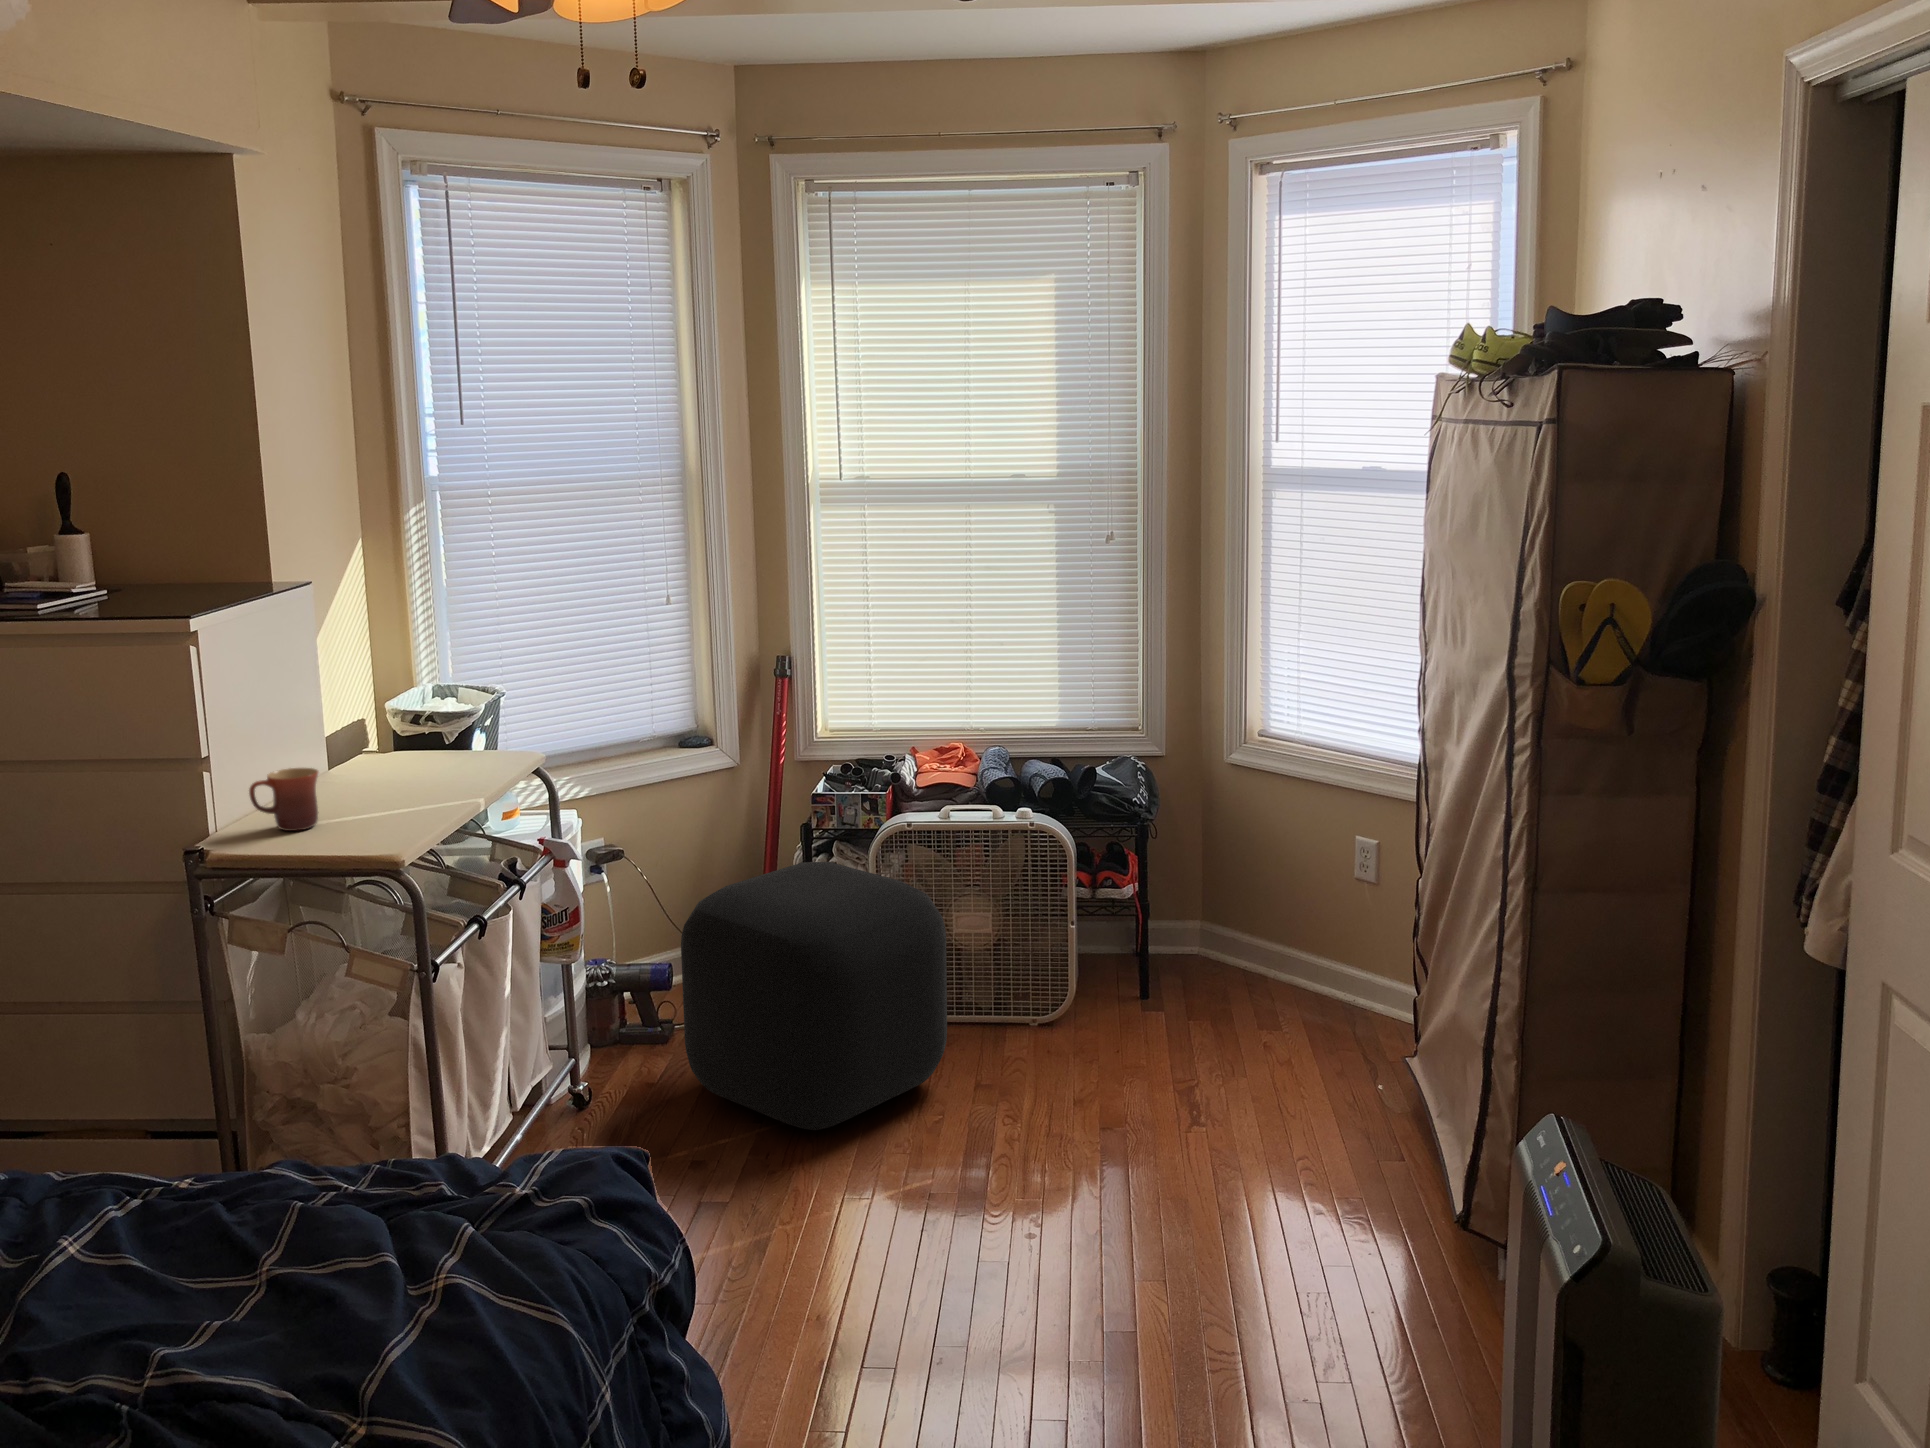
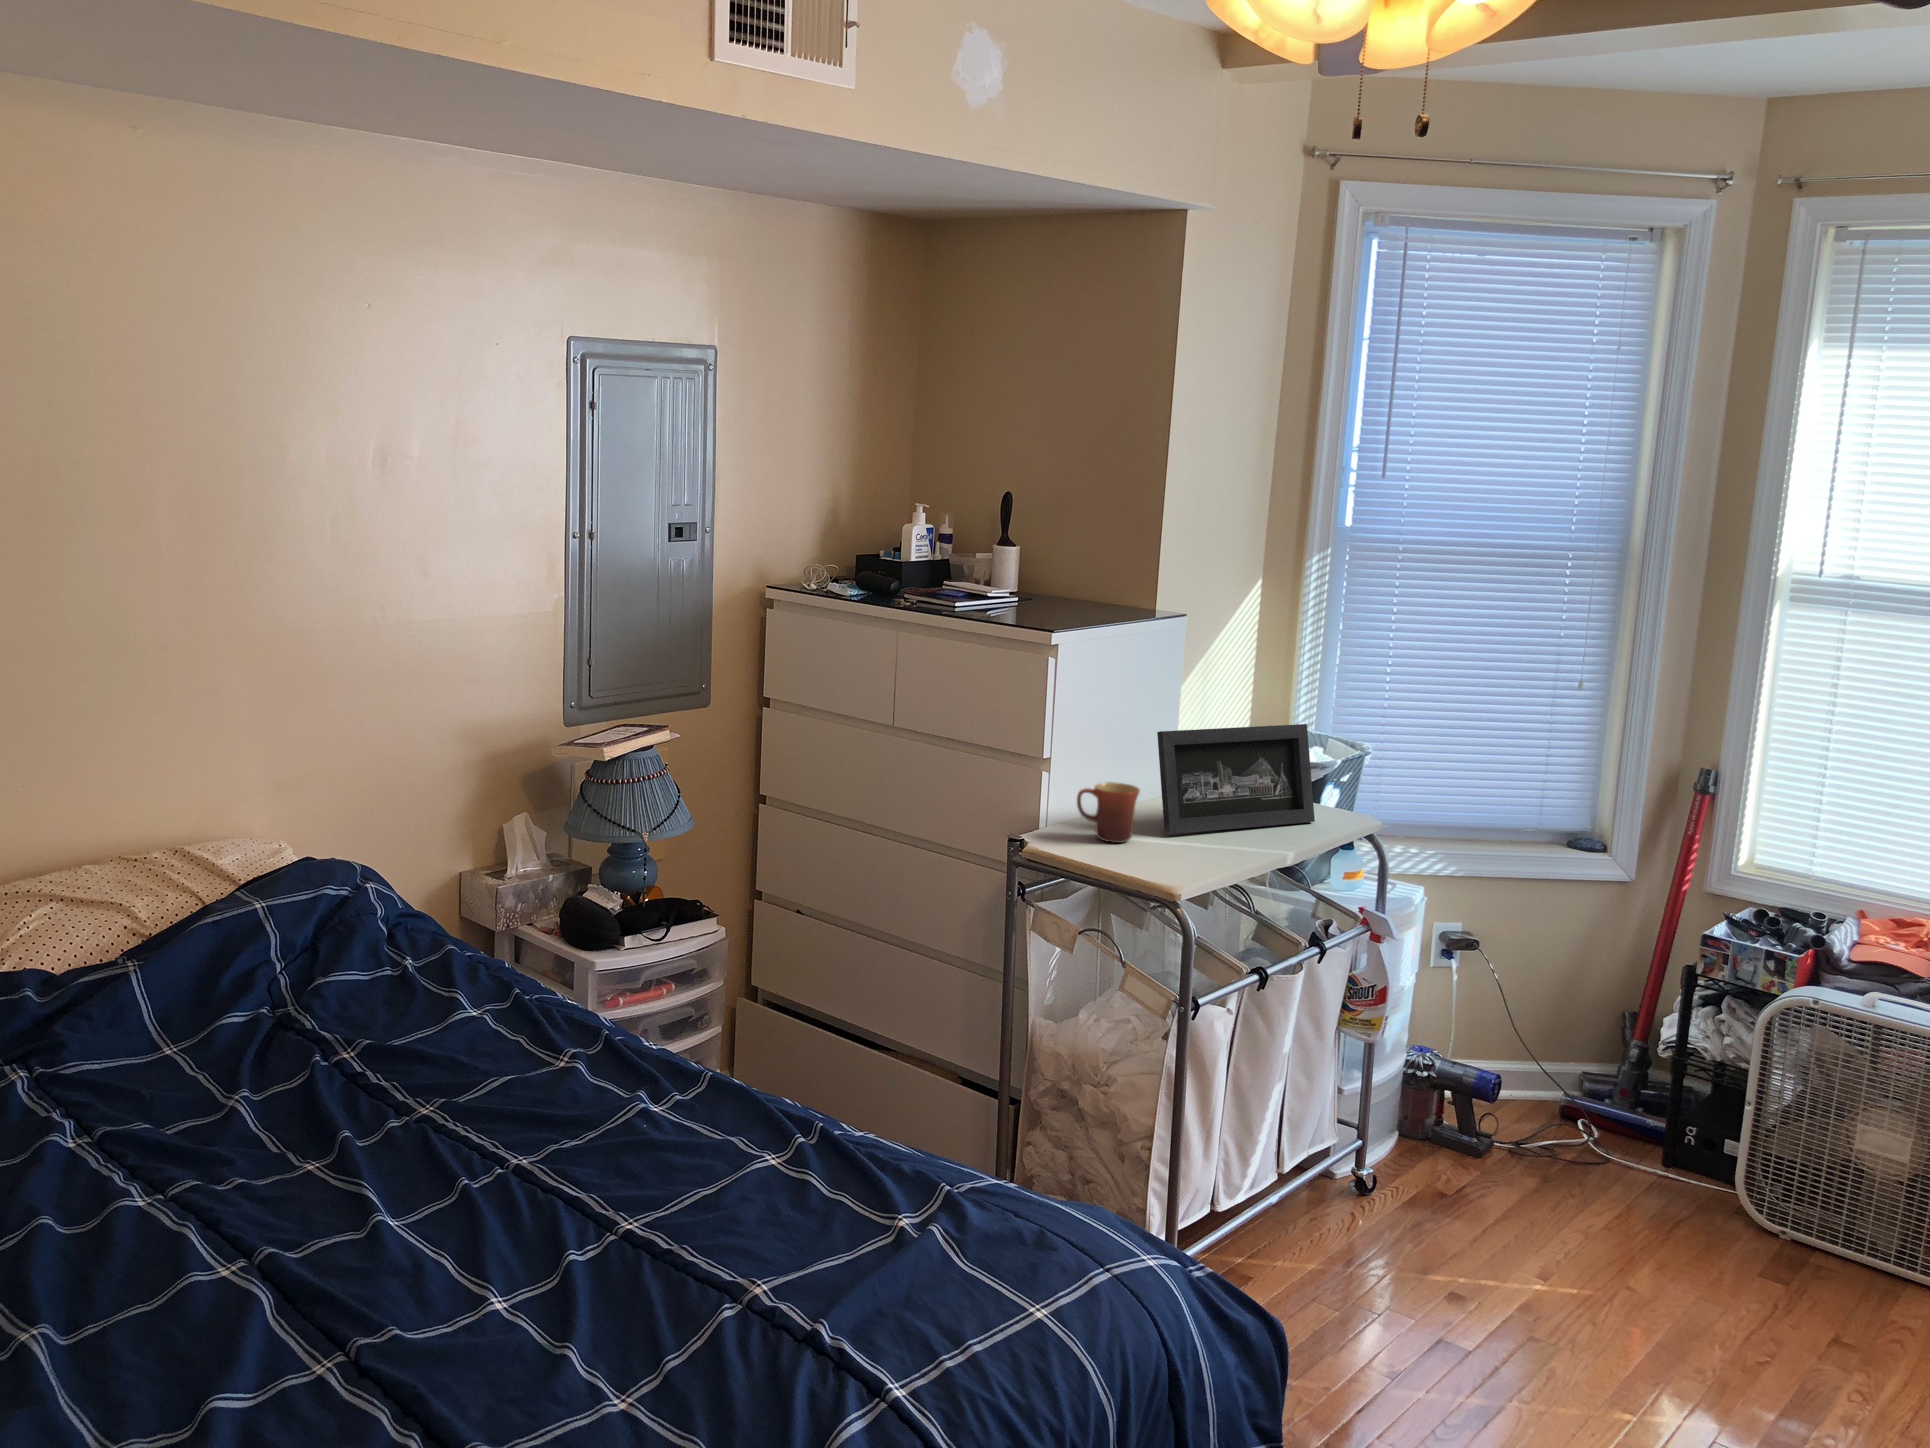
picture frame: none [319,675,485,810] -> present [1157,724,1315,834]
ottoman: present [681,862,947,1130] -> none [1479,1008,1829,1324]

